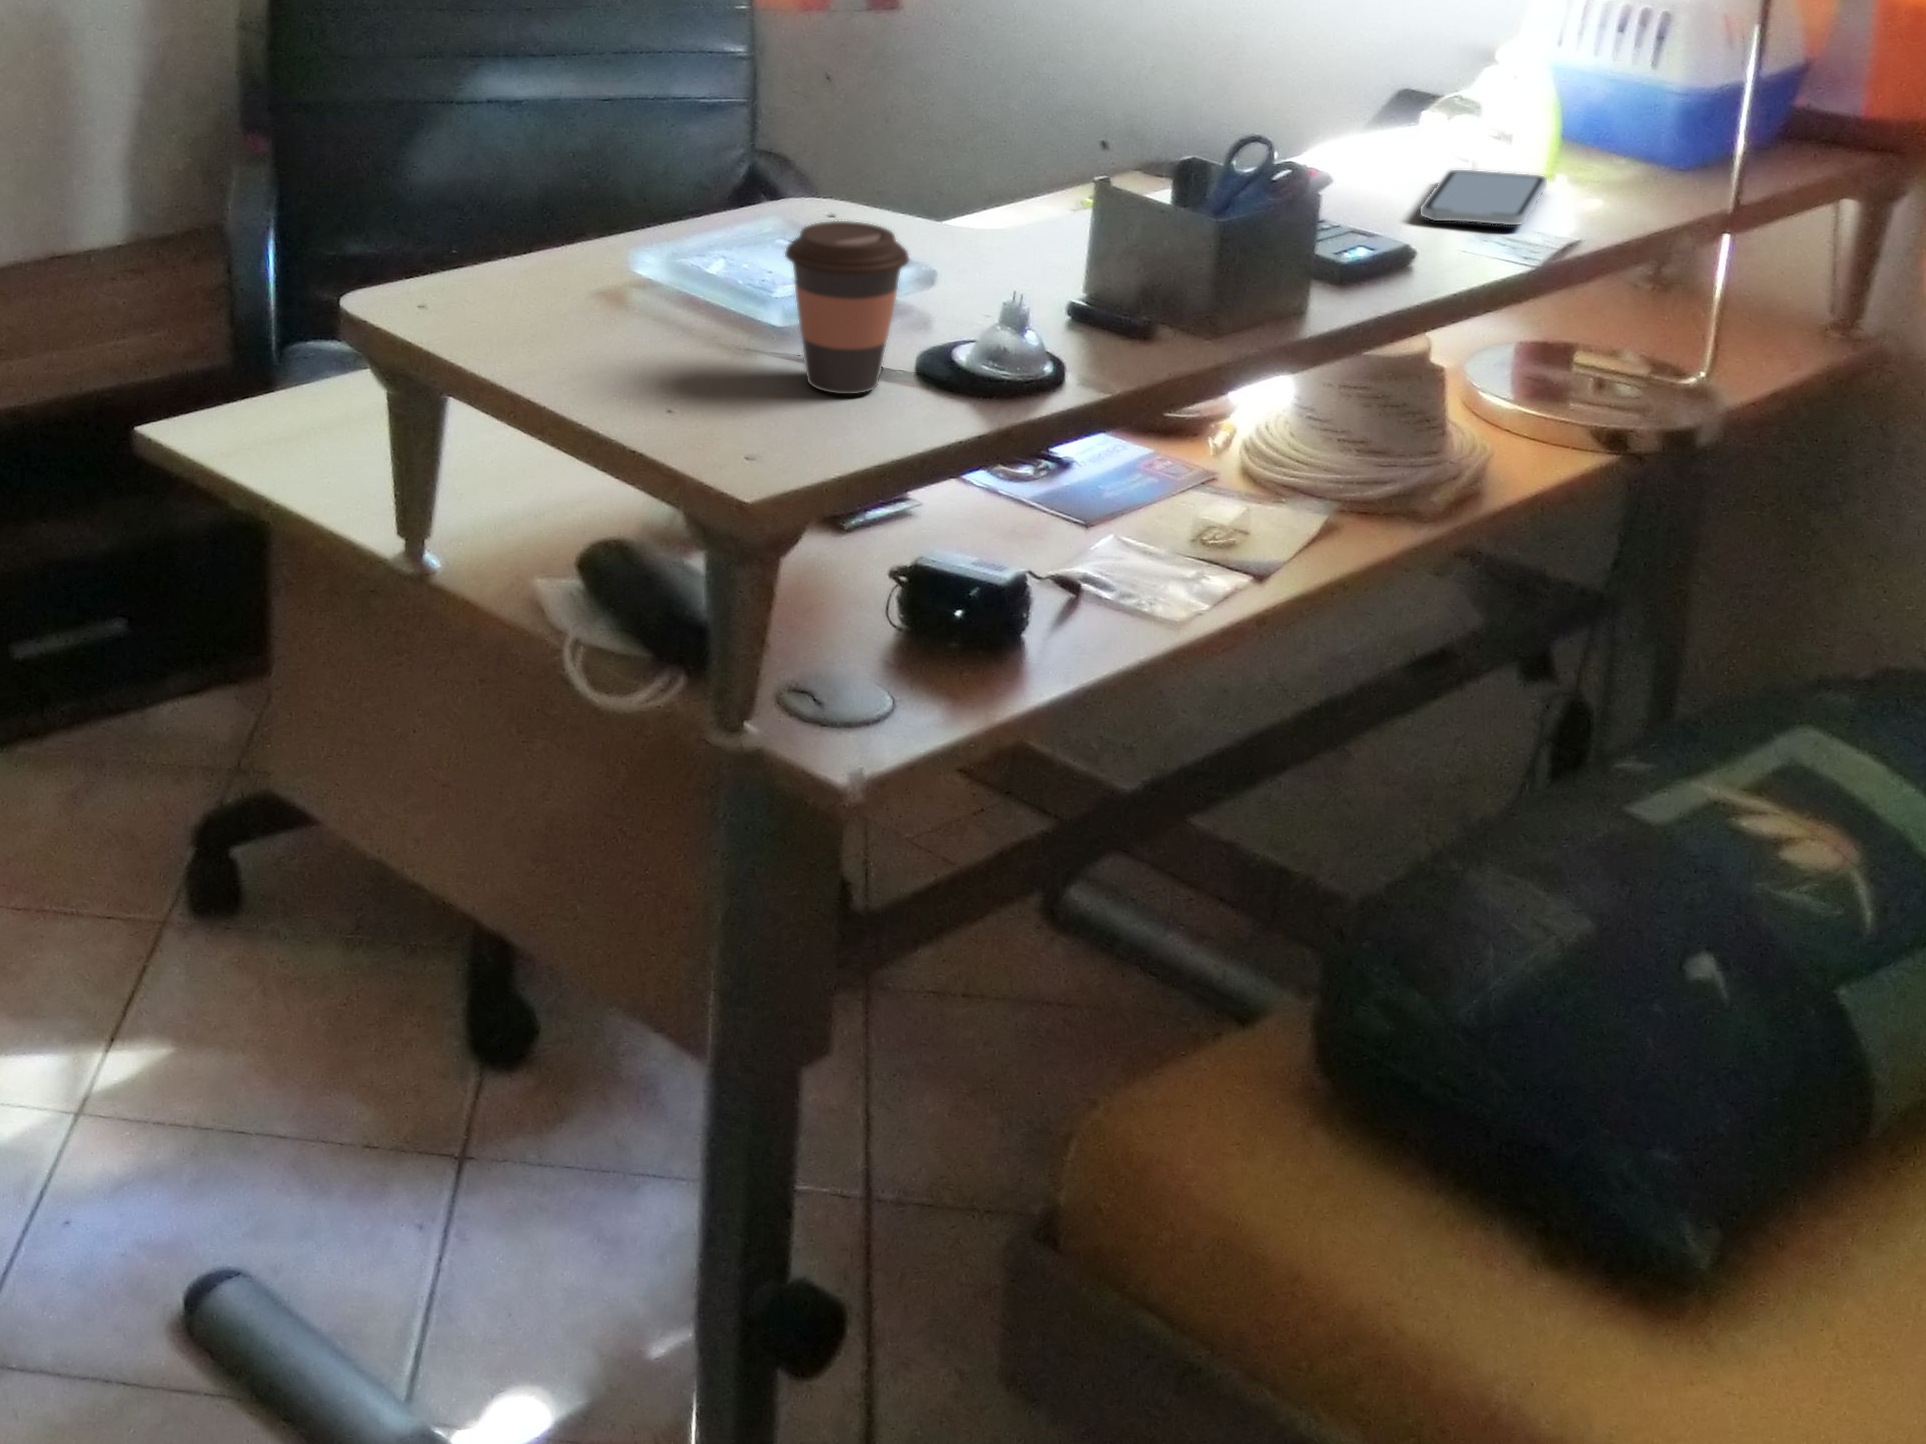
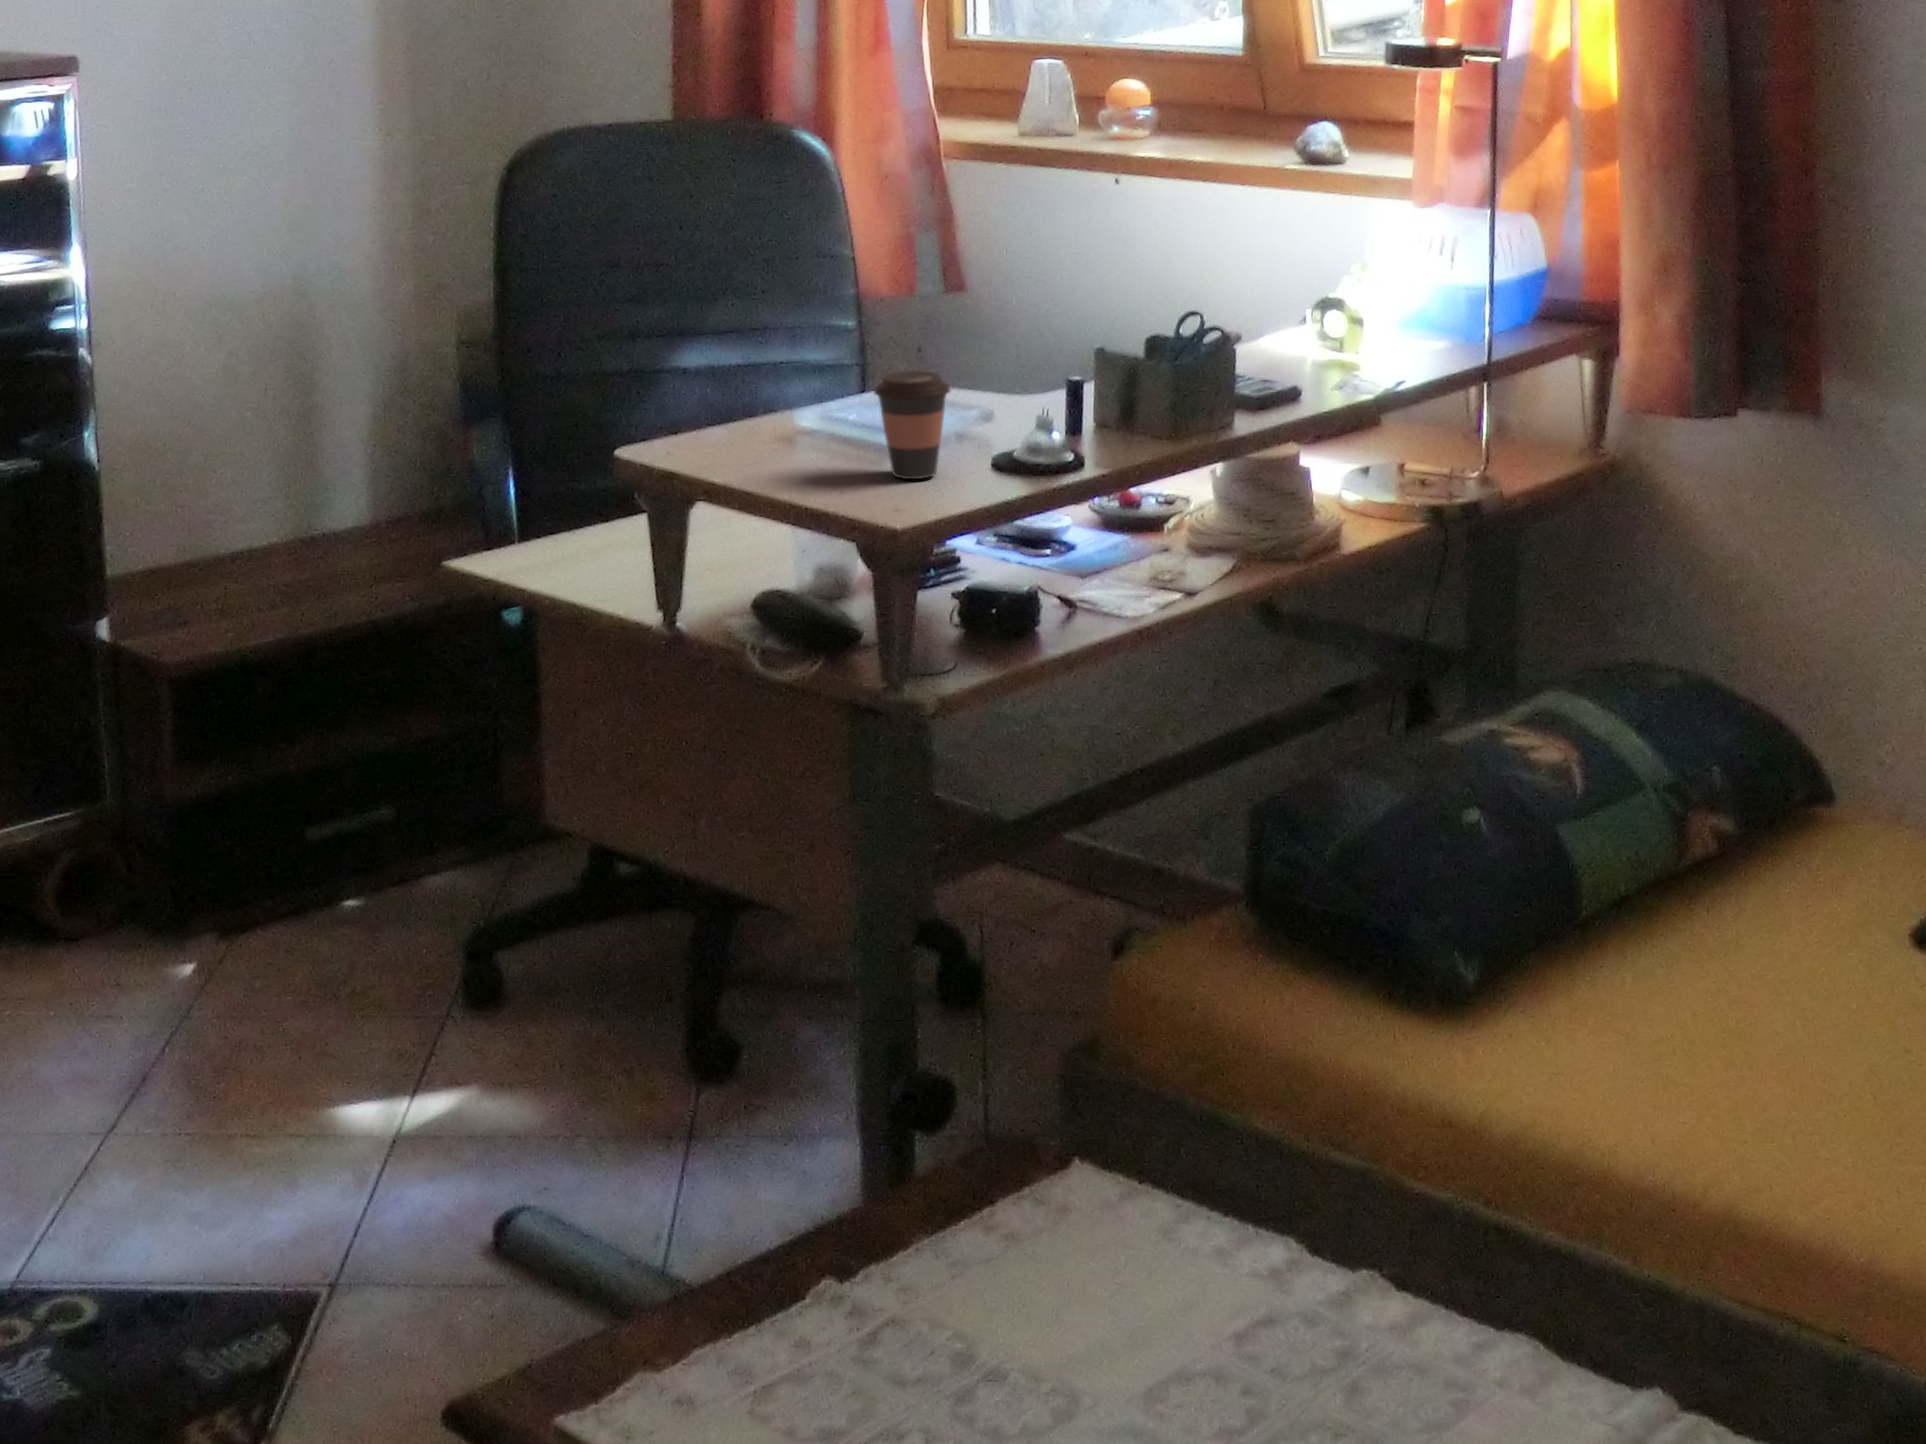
smartphone: present [1420,170,1547,225] -> none [1292,349,1377,377]

